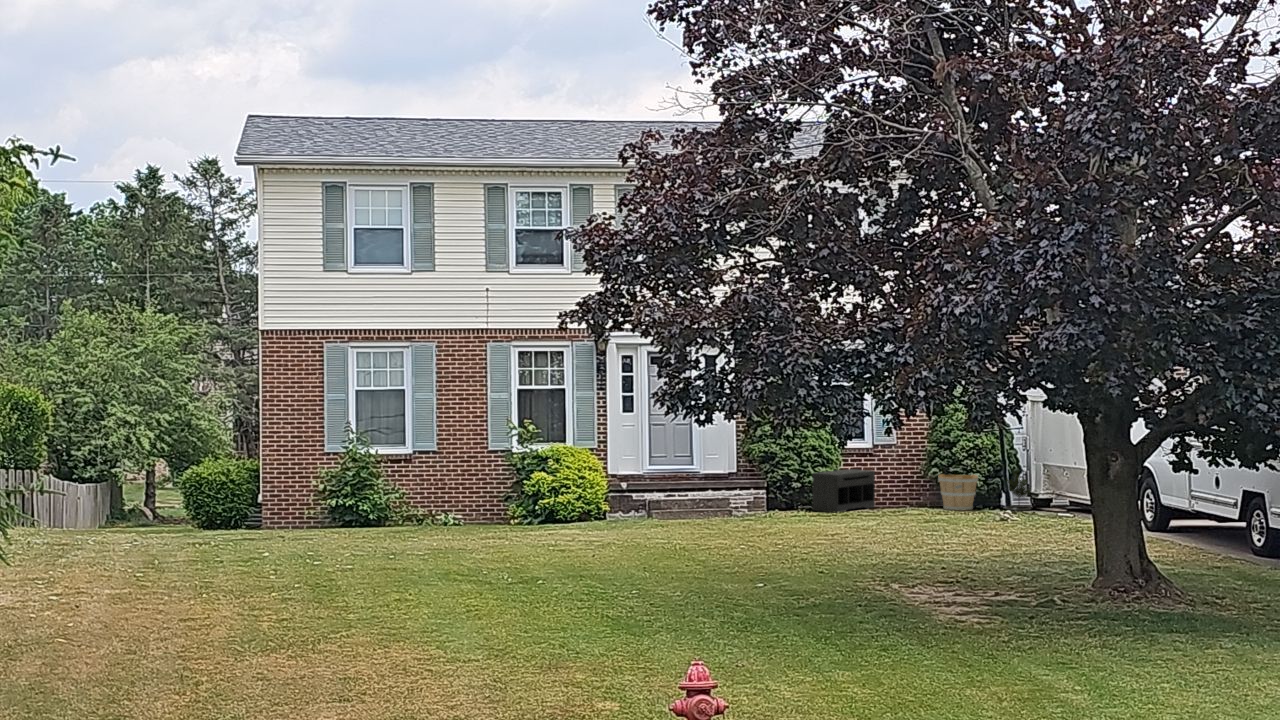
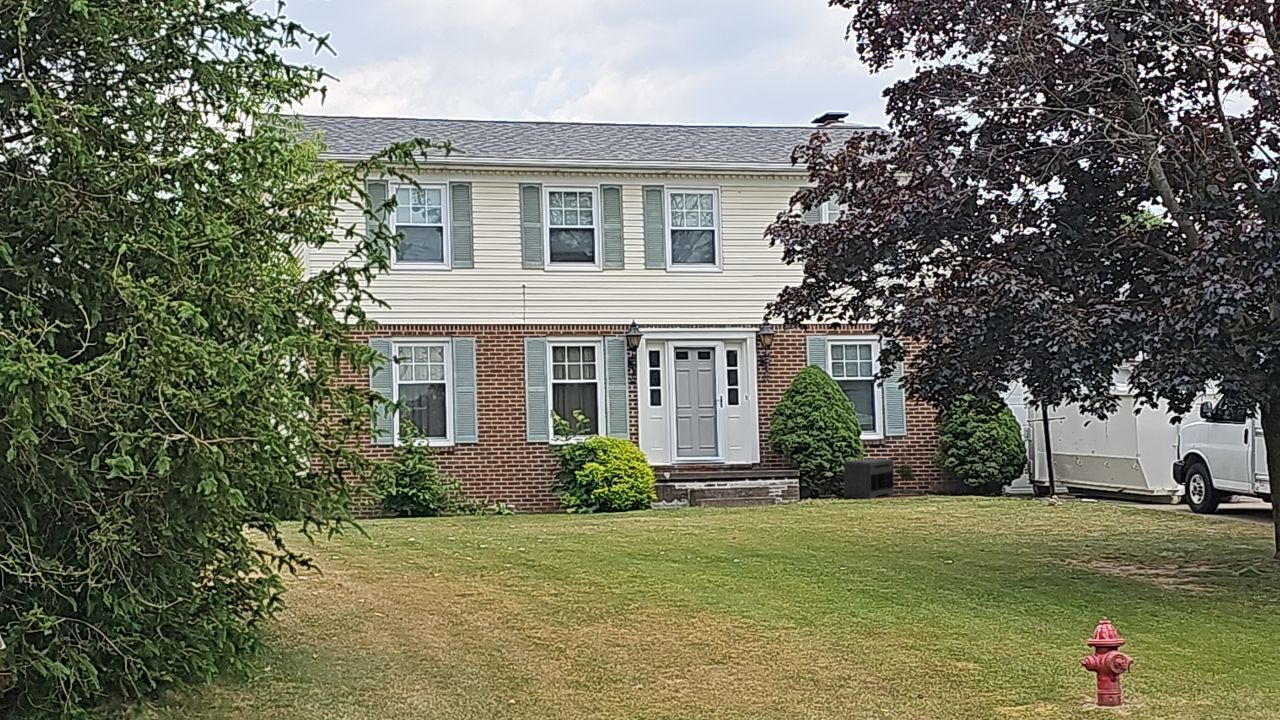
potted tree: present [1006,470,1030,510] -> present [894,455,916,493]
wooden bucket: present [938,474,978,511] -> none [951,462,989,495]

